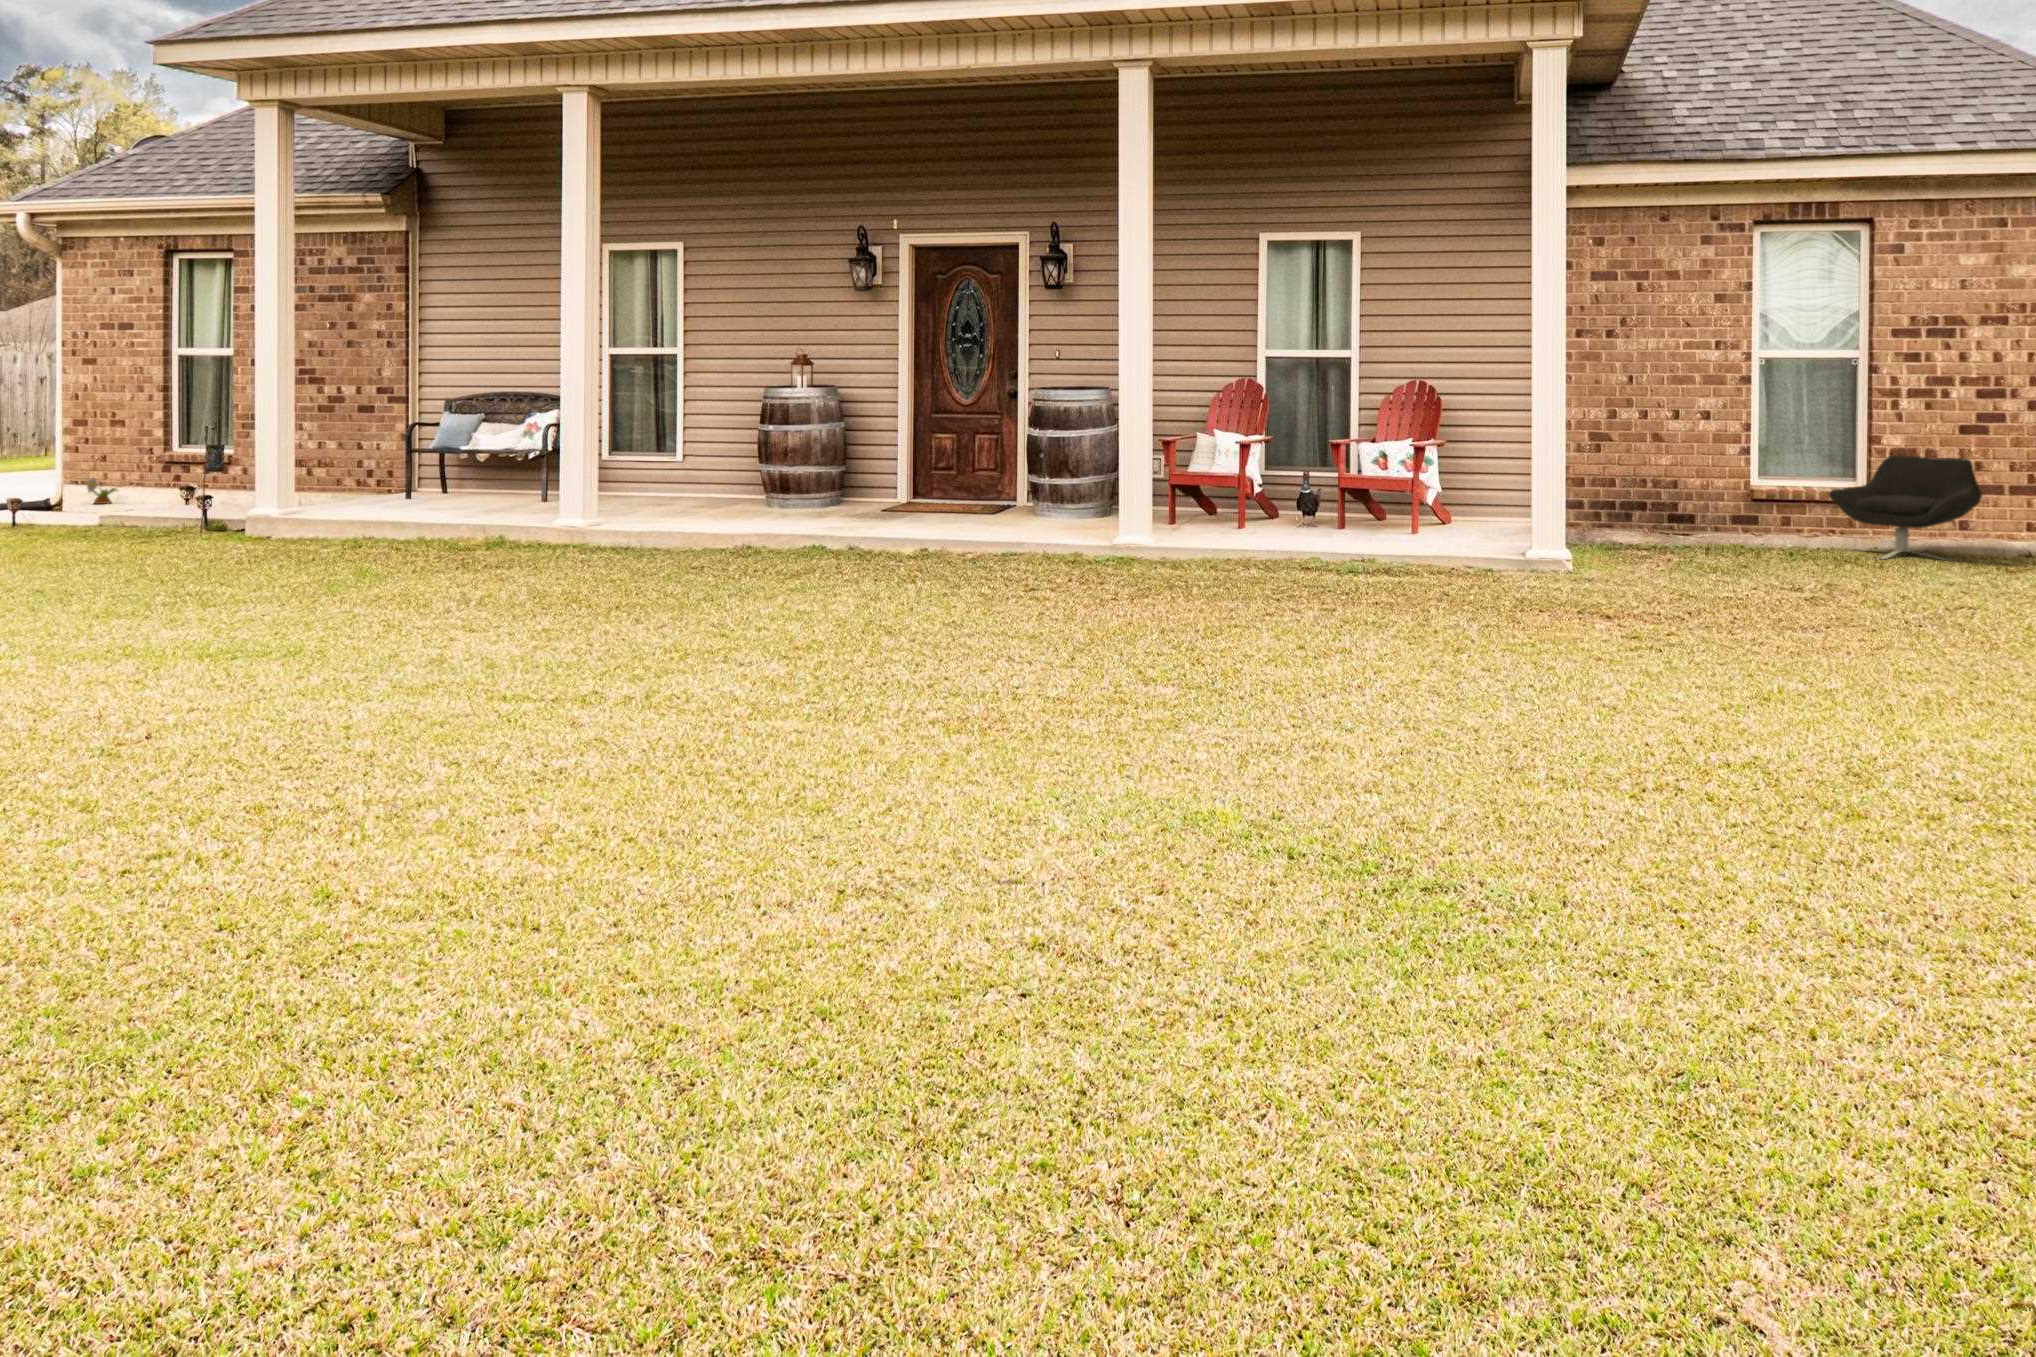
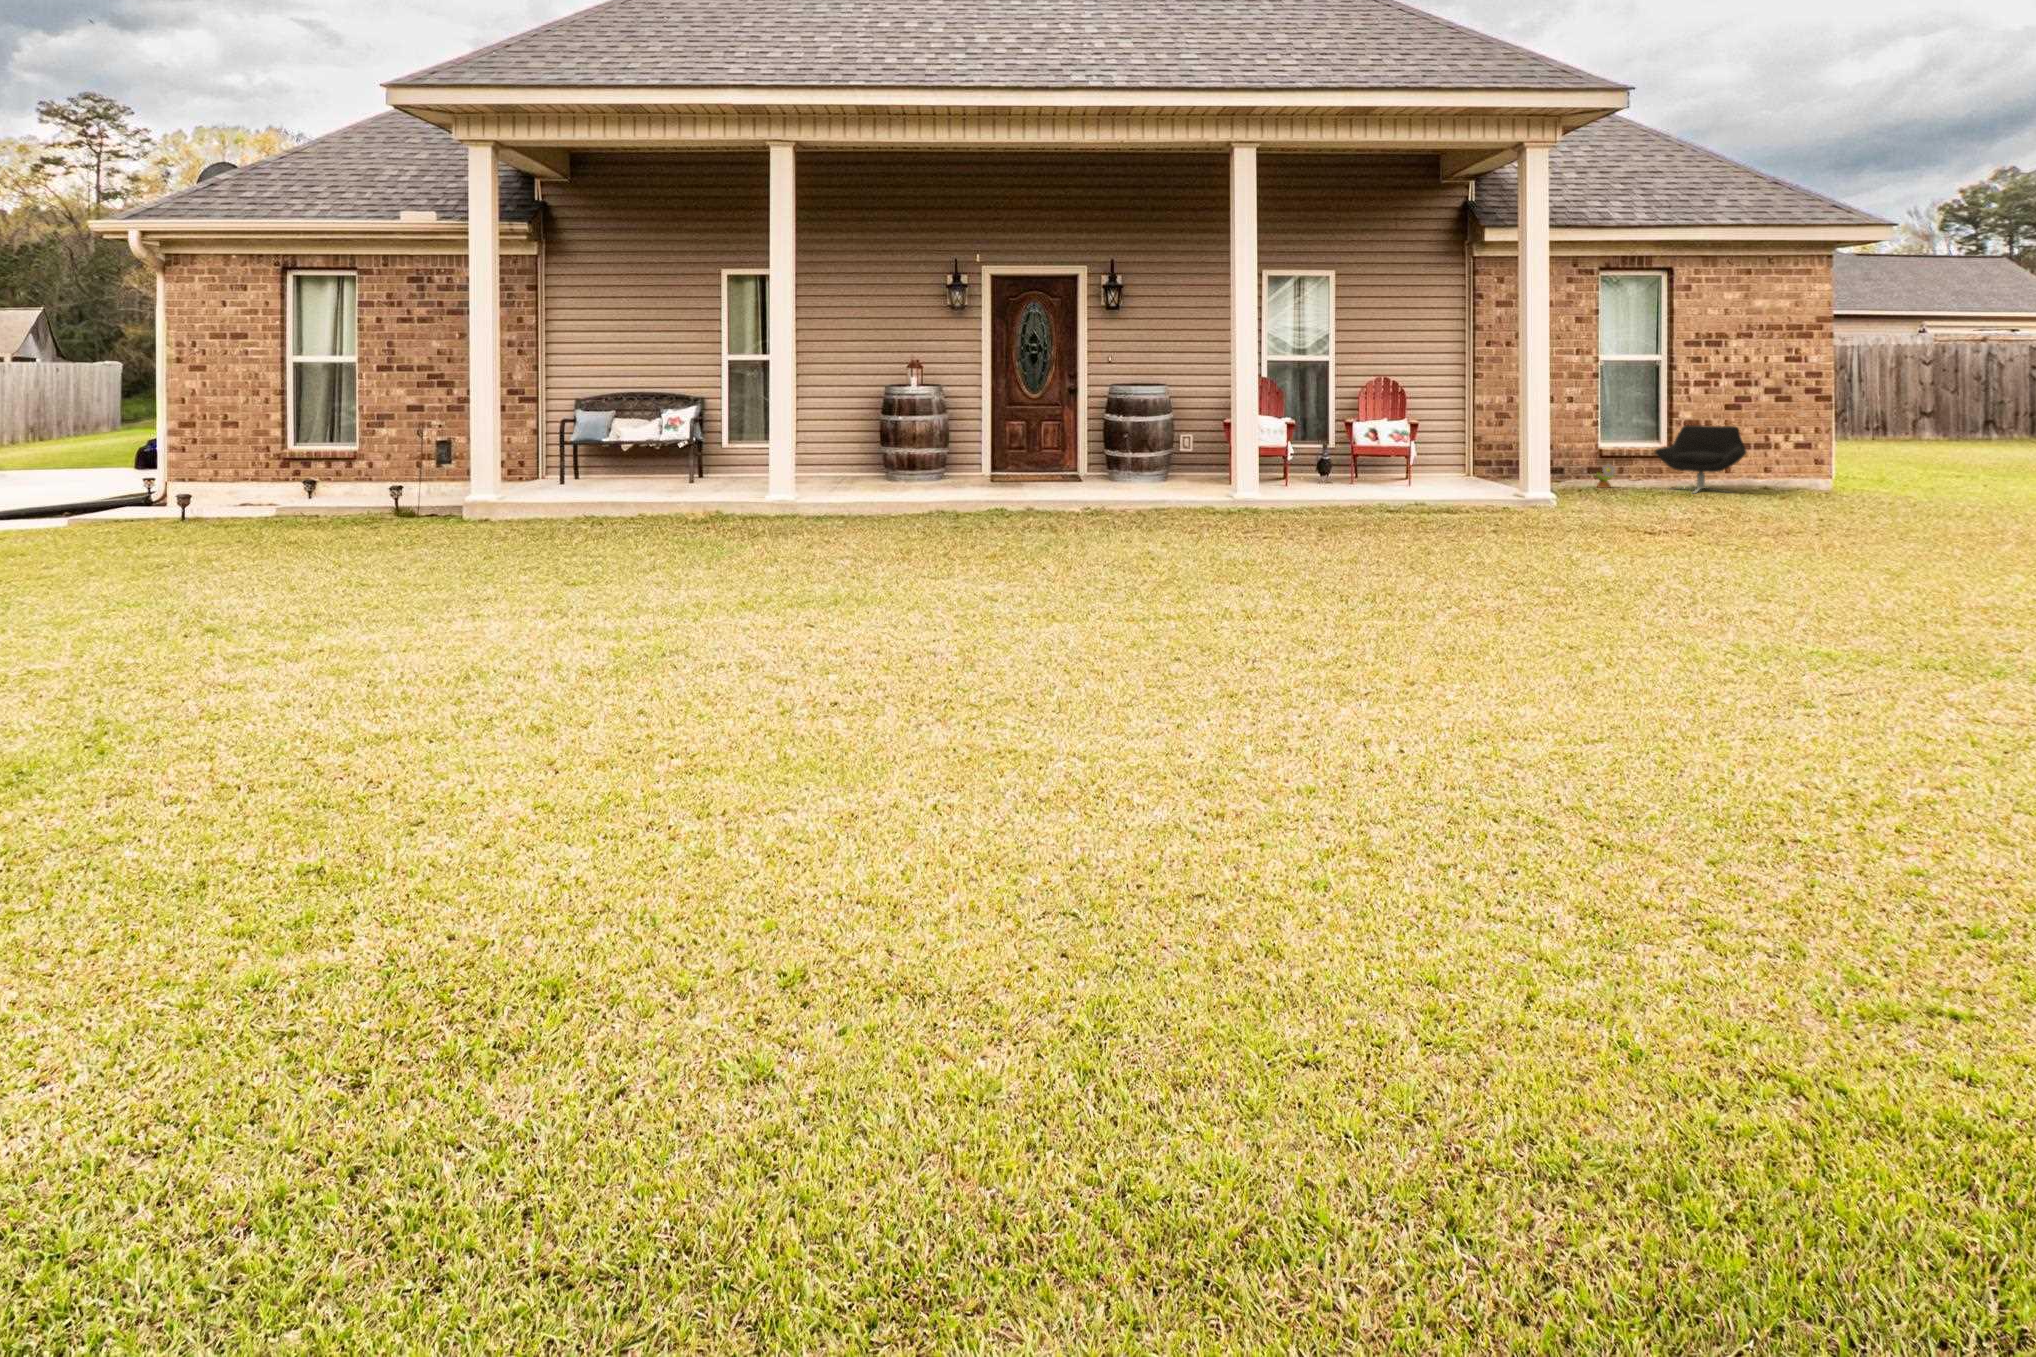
decorative plant: present [87,477,117,504] -> present [1594,464,1617,488]

